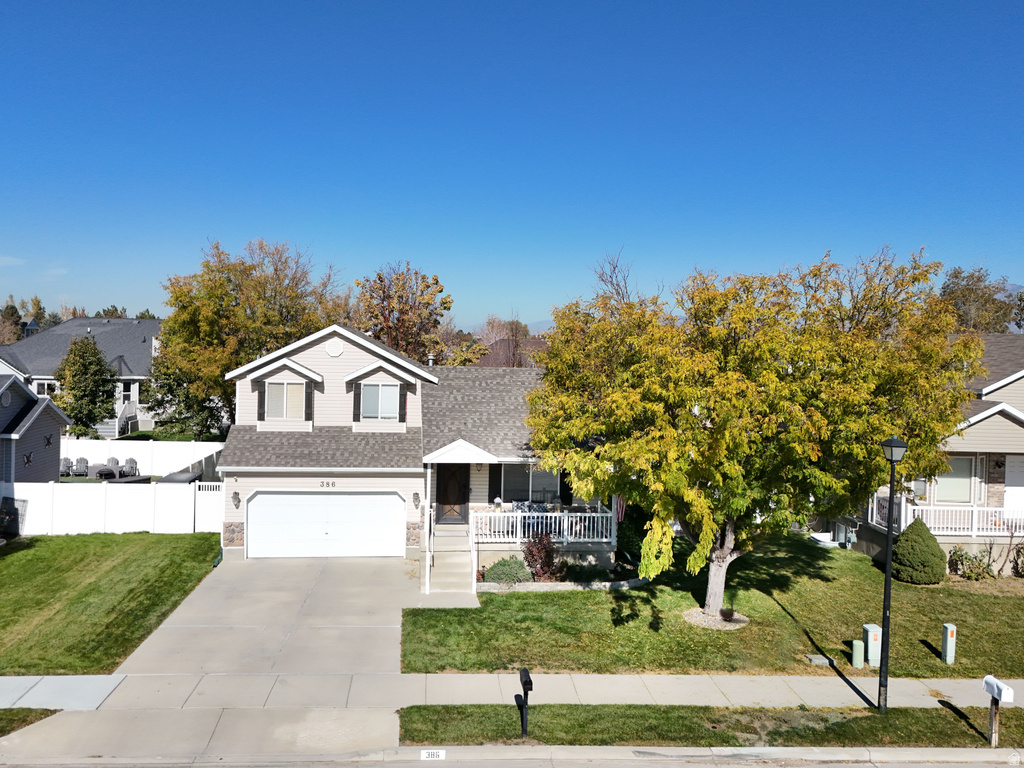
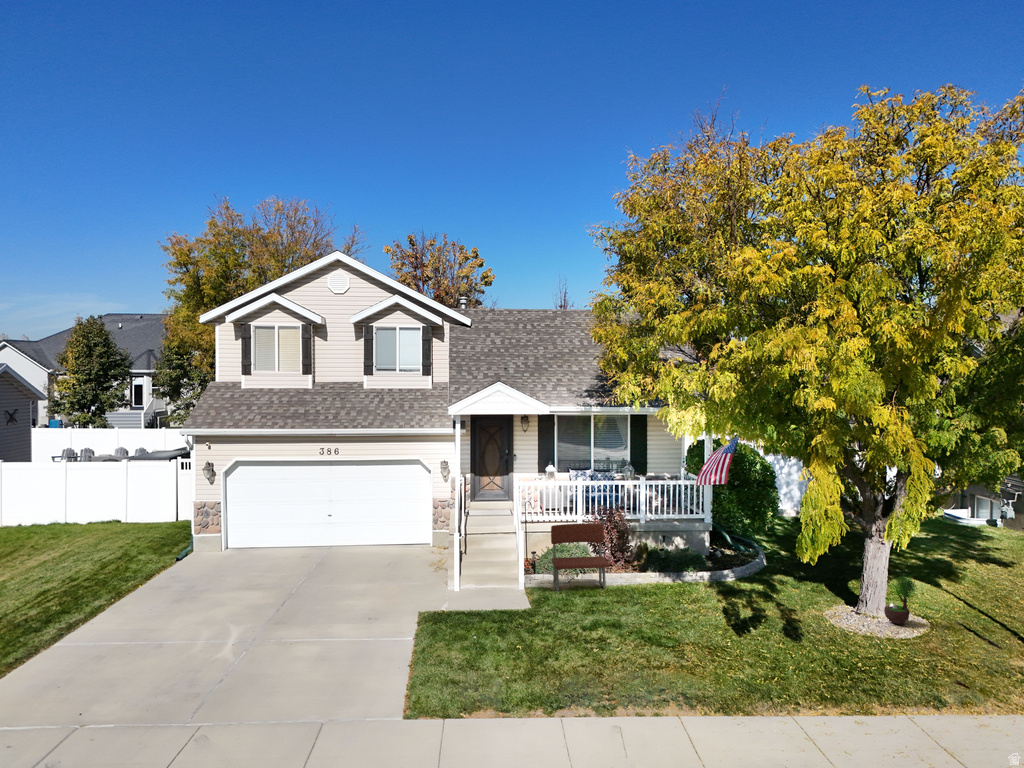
bench: none [497,547,538,595] -> present [551,524,610,591]

